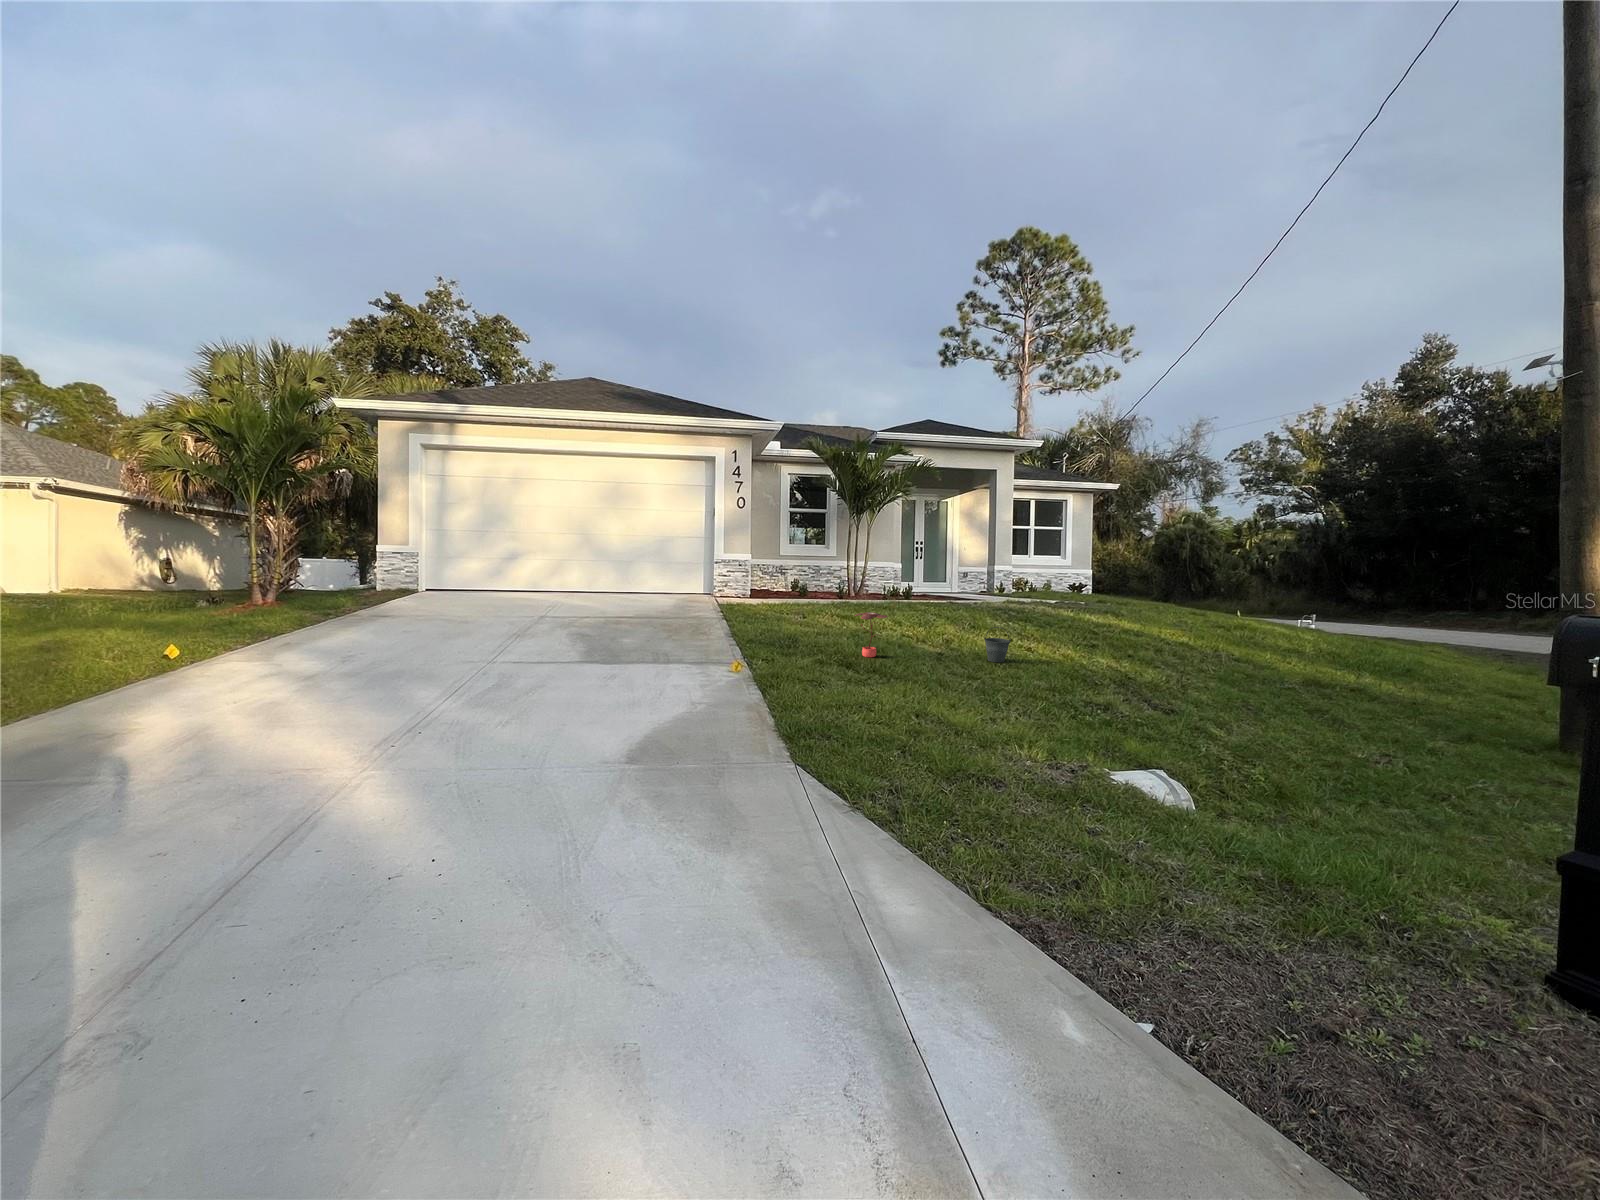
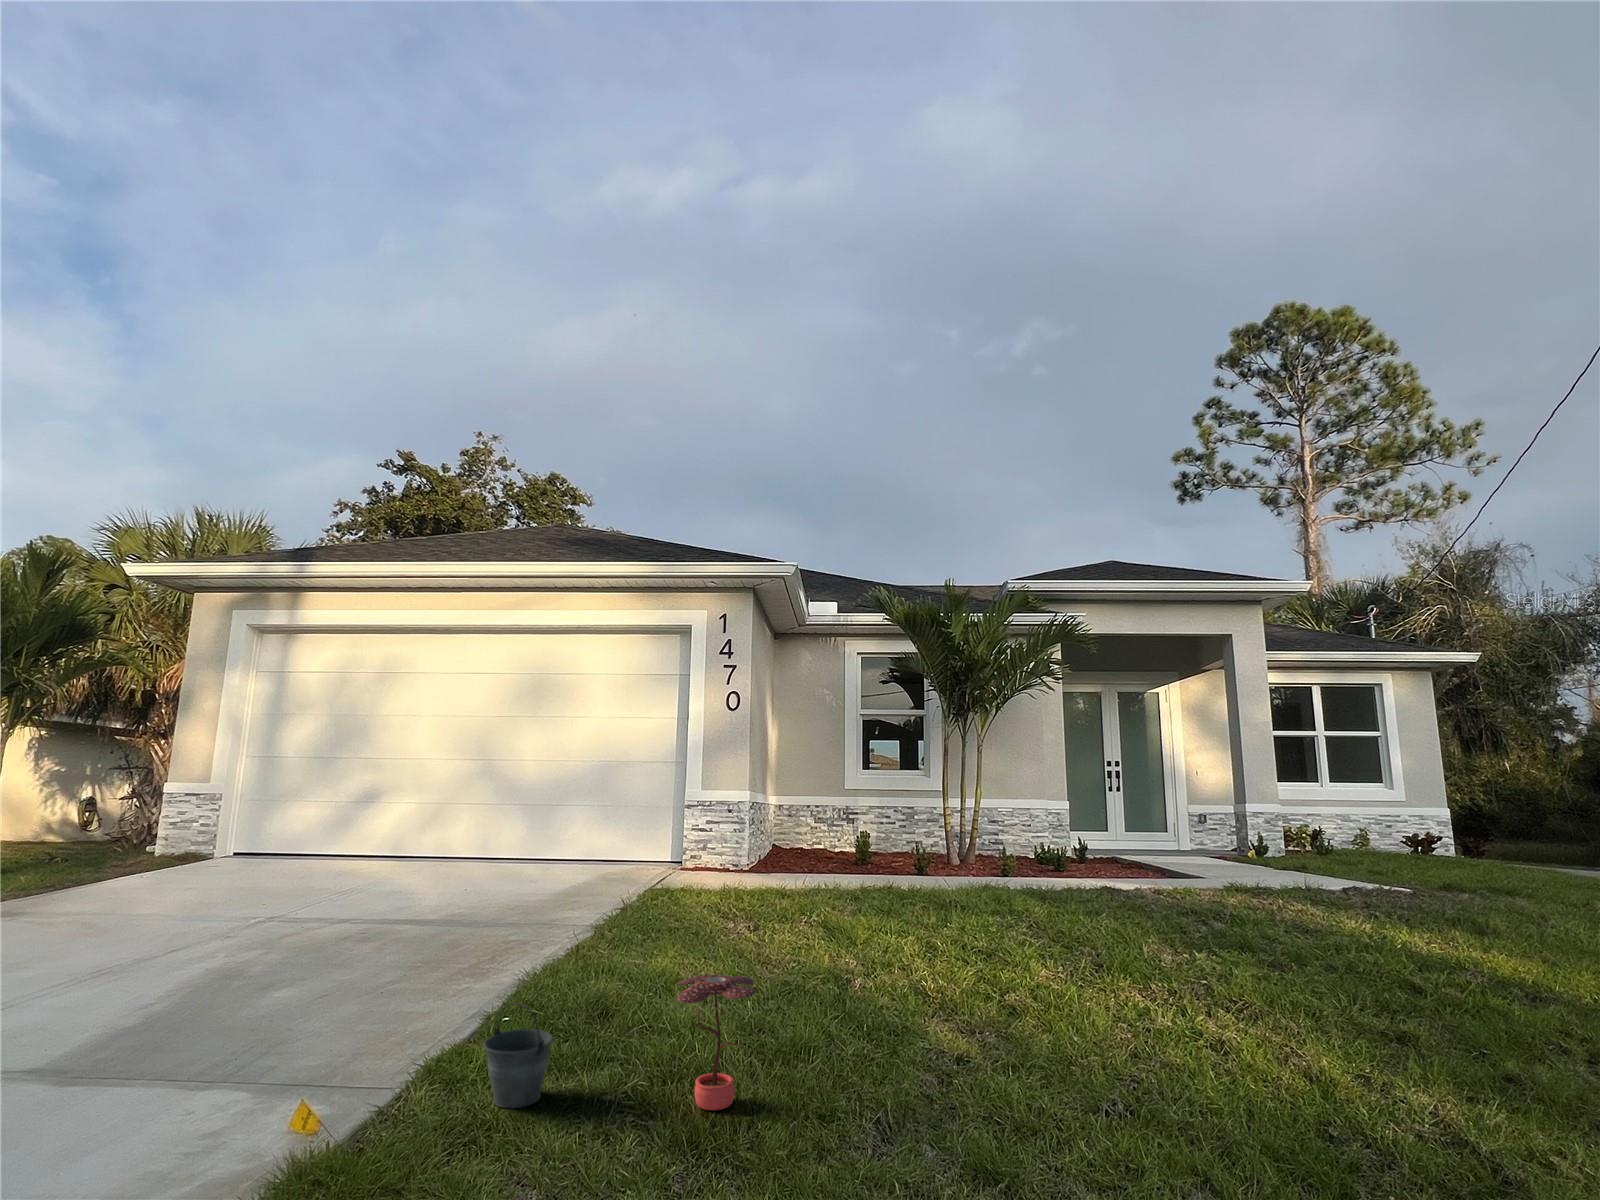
bucket: present [984,627,1011,662] -> present [483,1003,553,1108]

